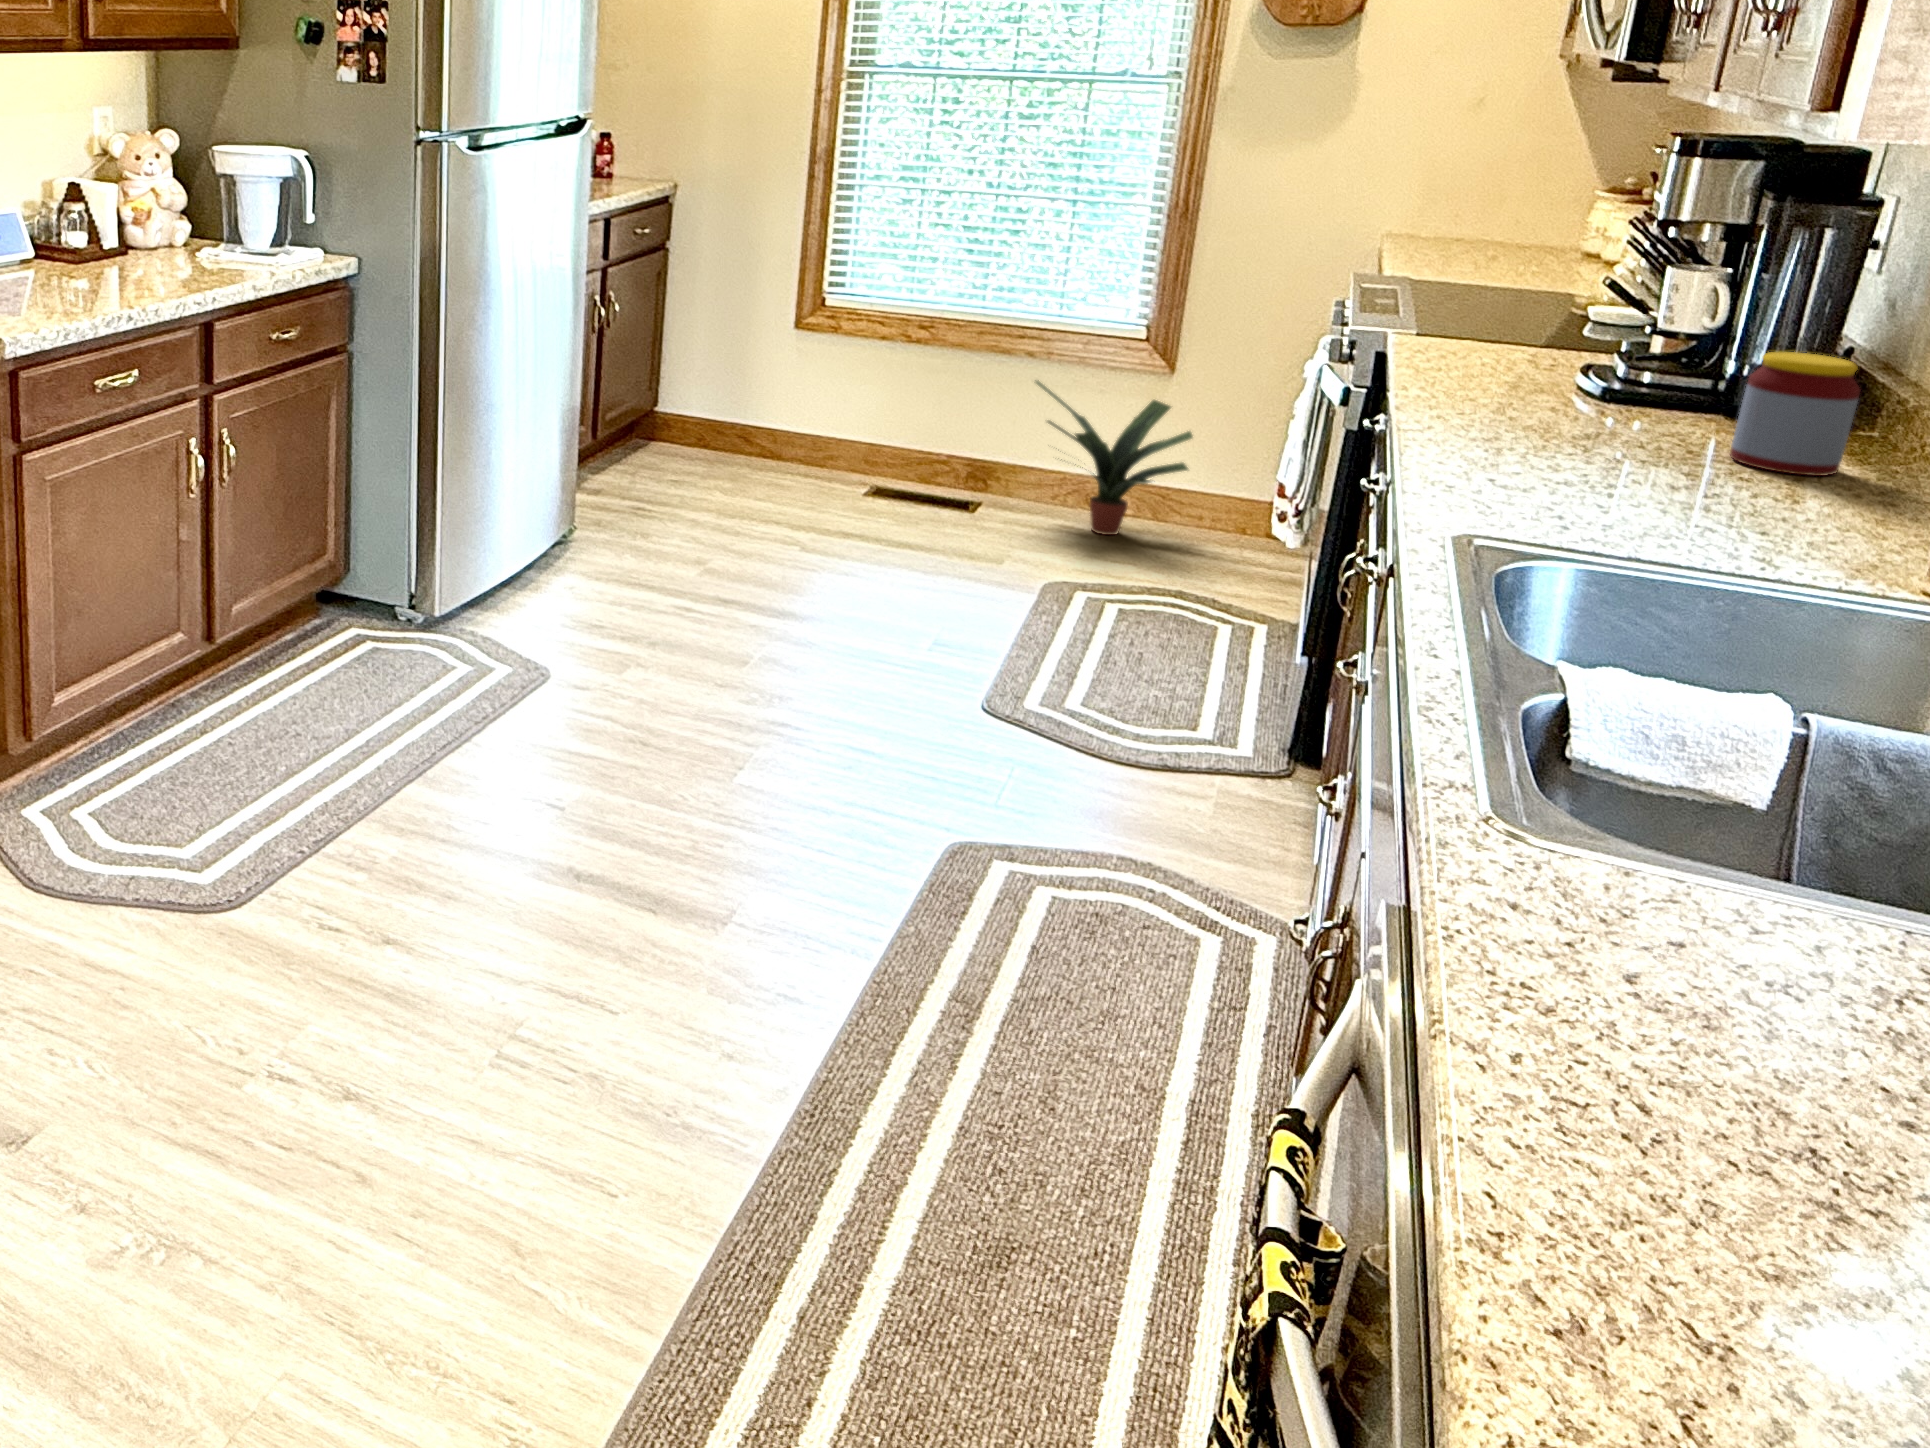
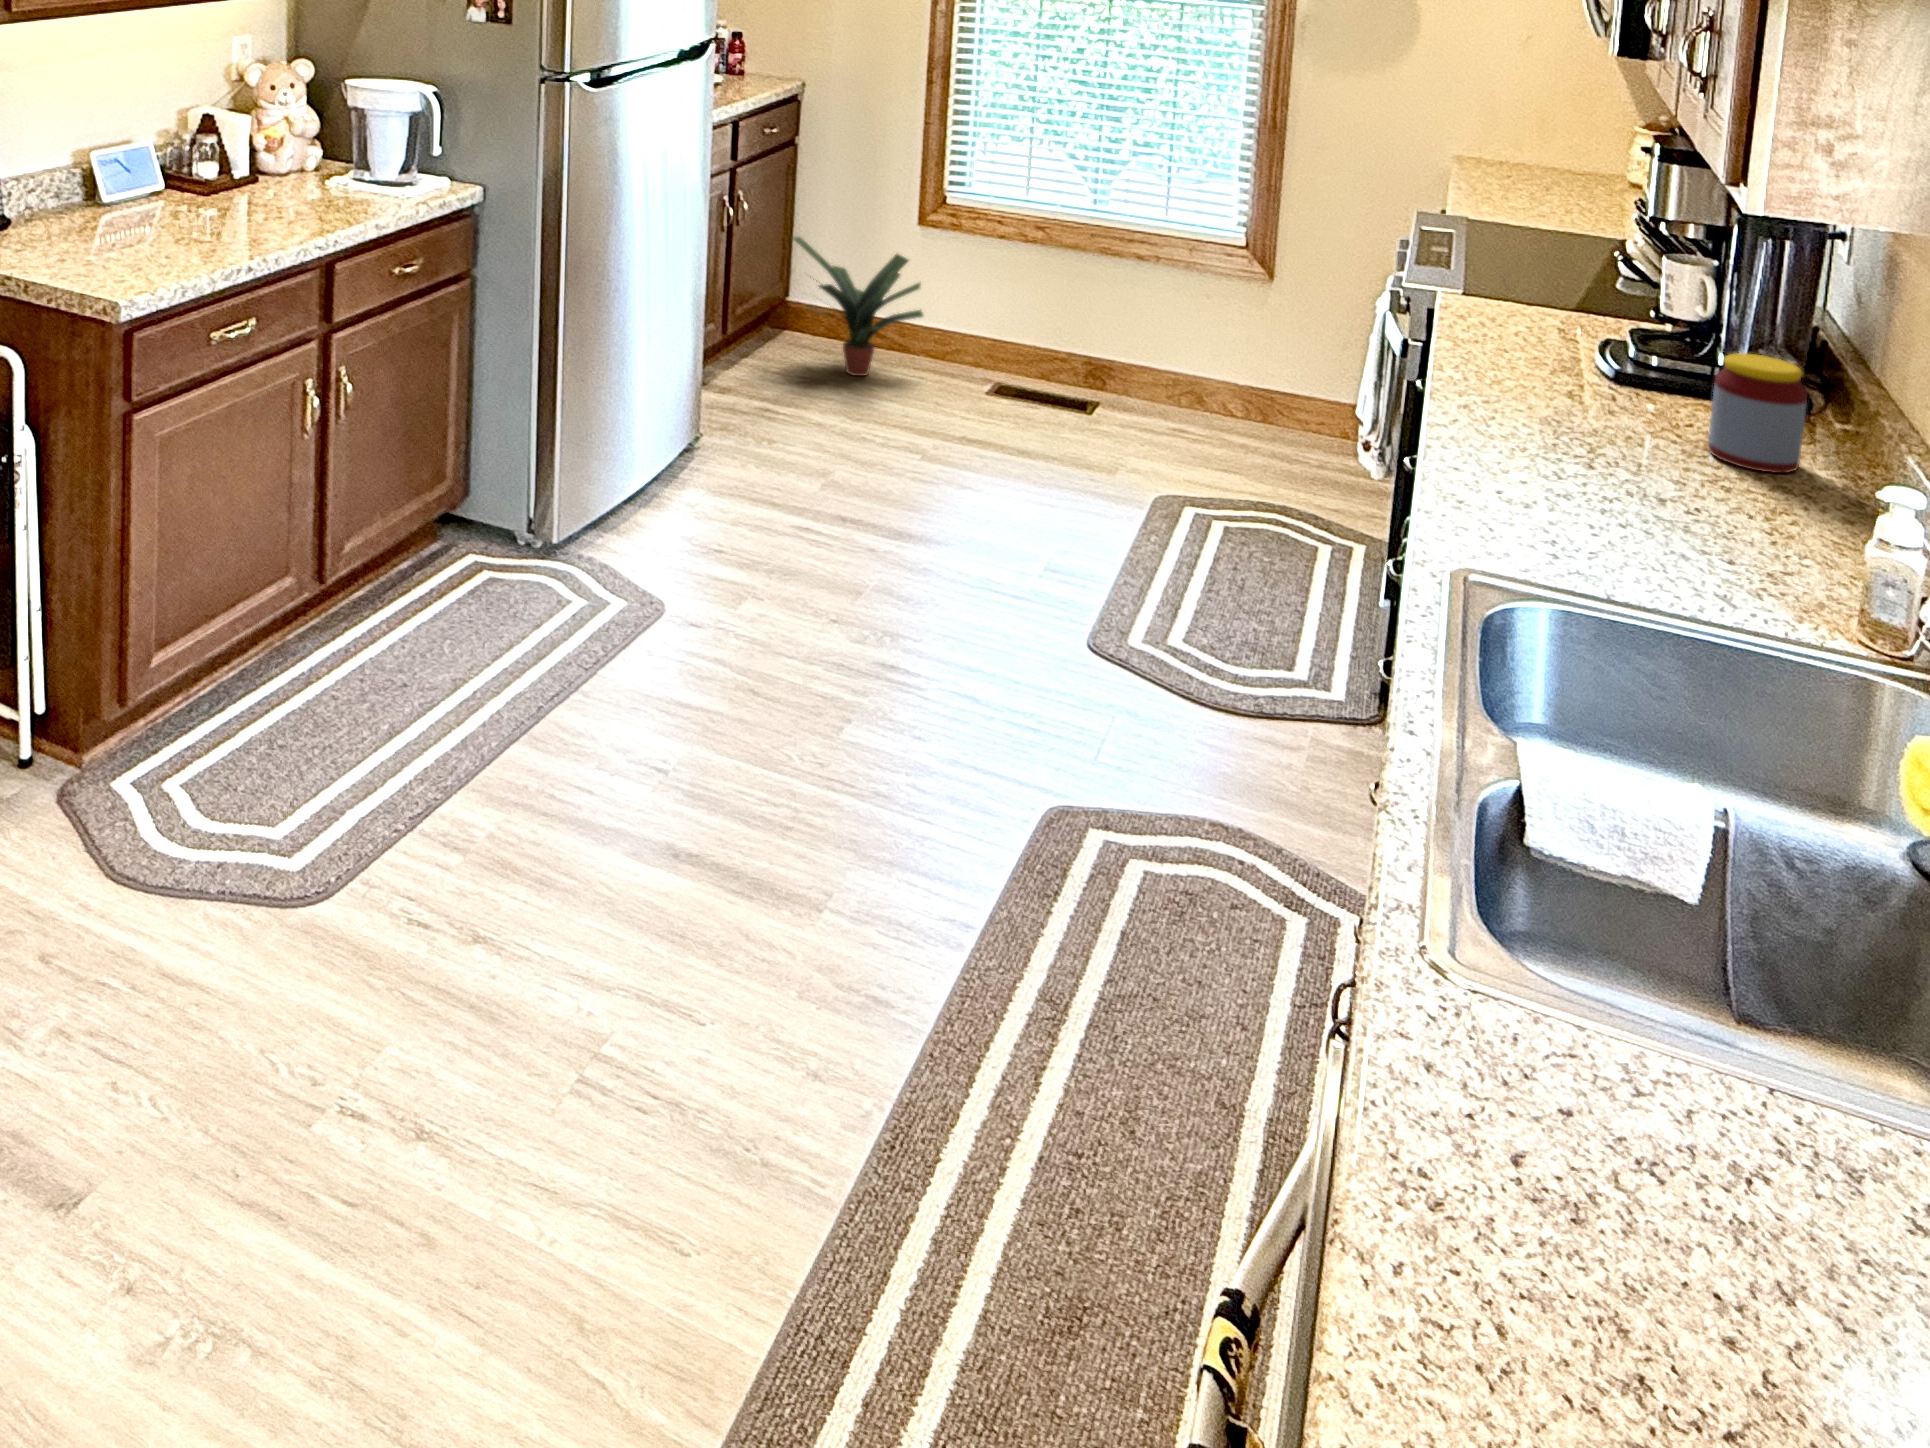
potted plant: present [1035,380,1193,535] -> present [793,237,923,376]

